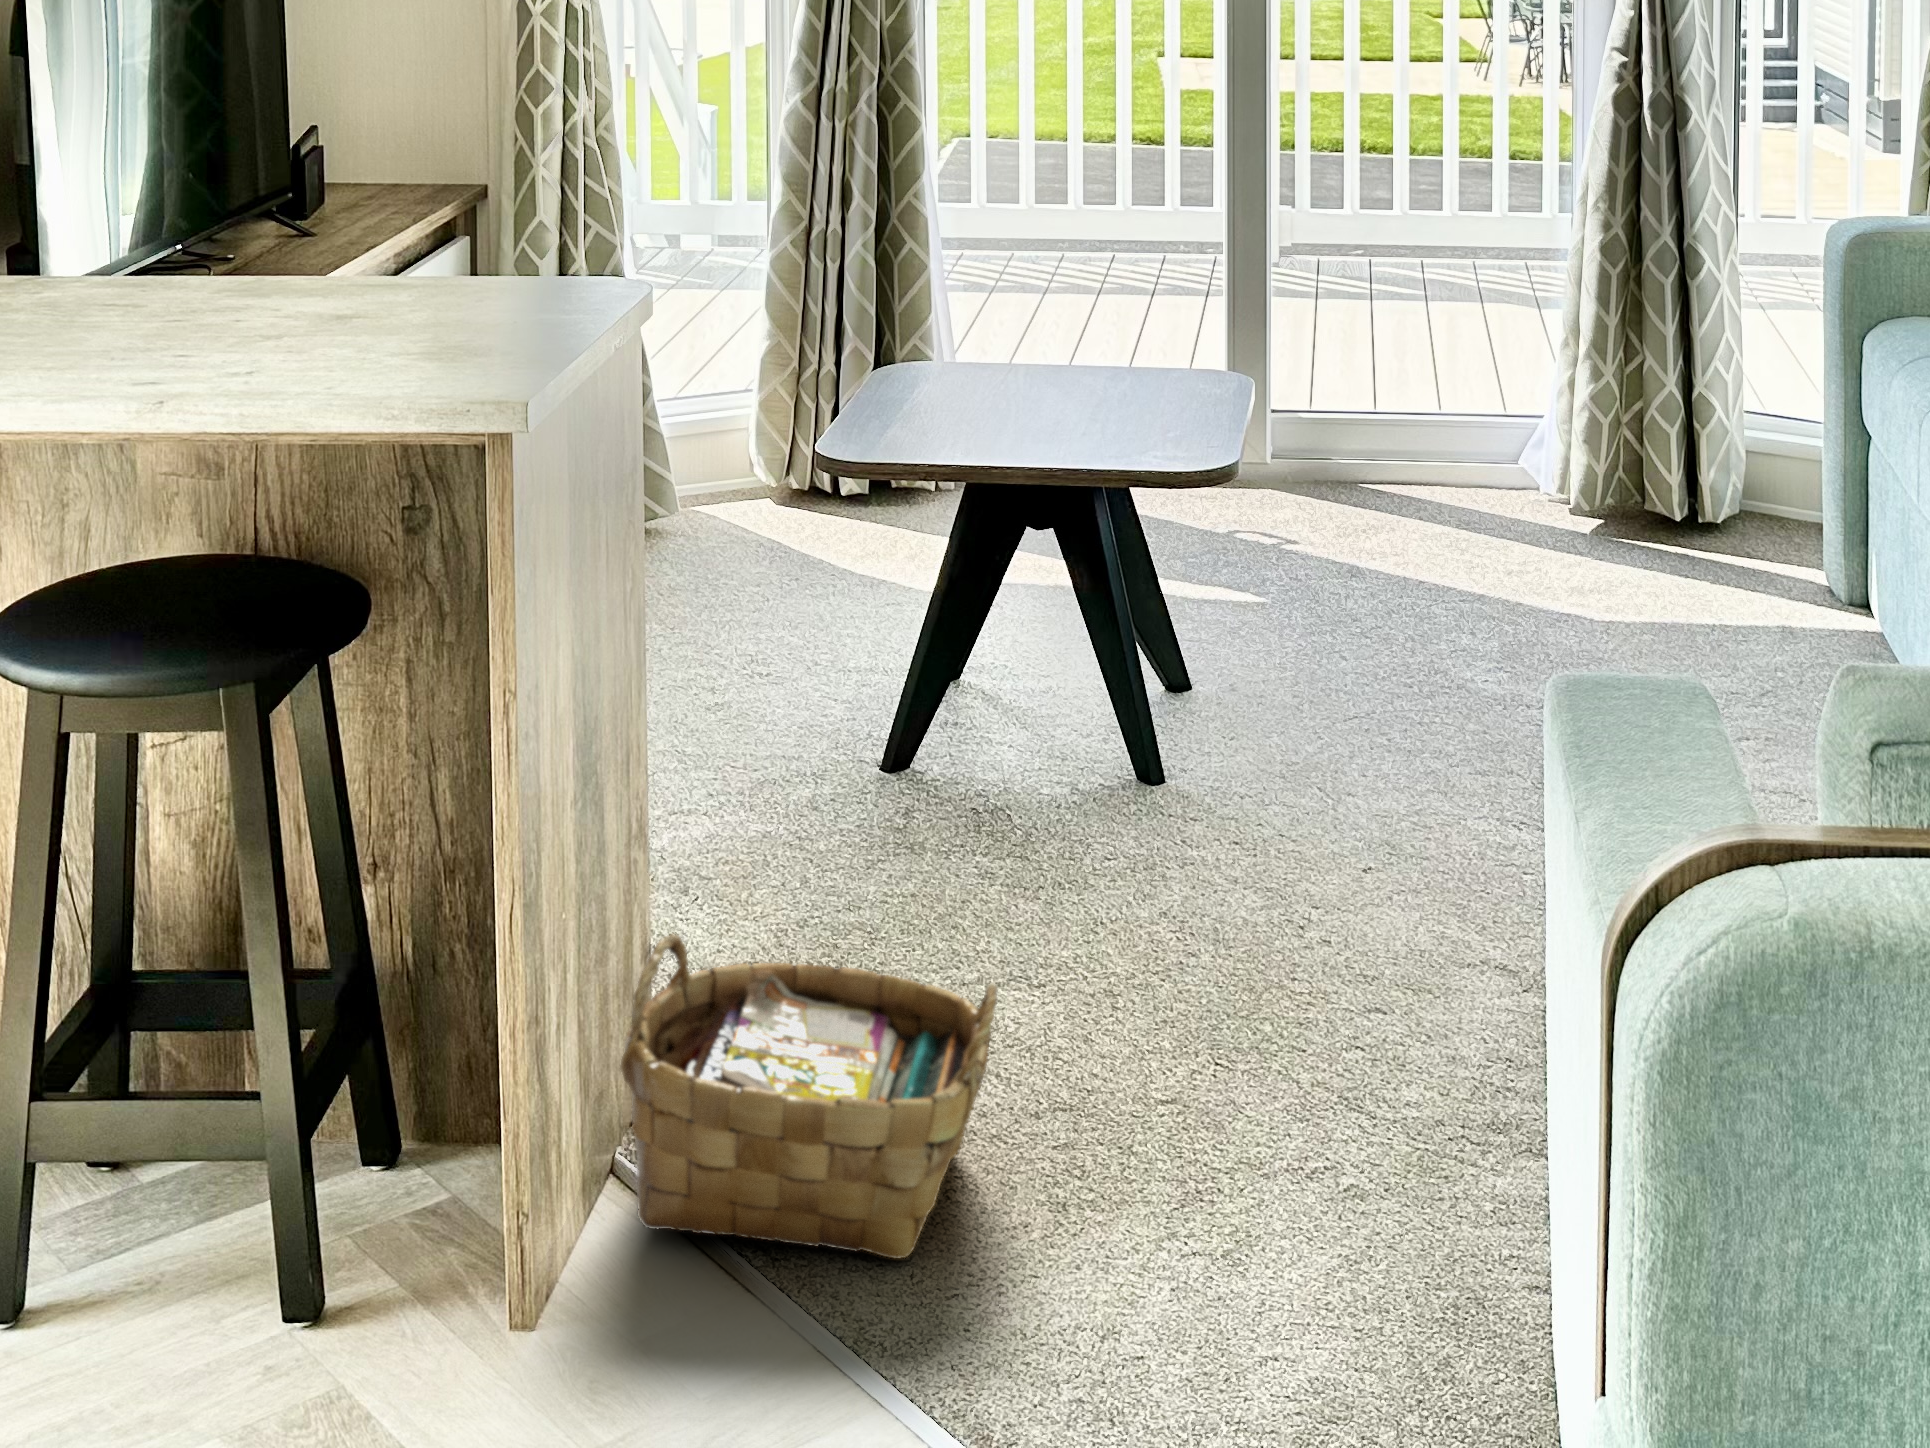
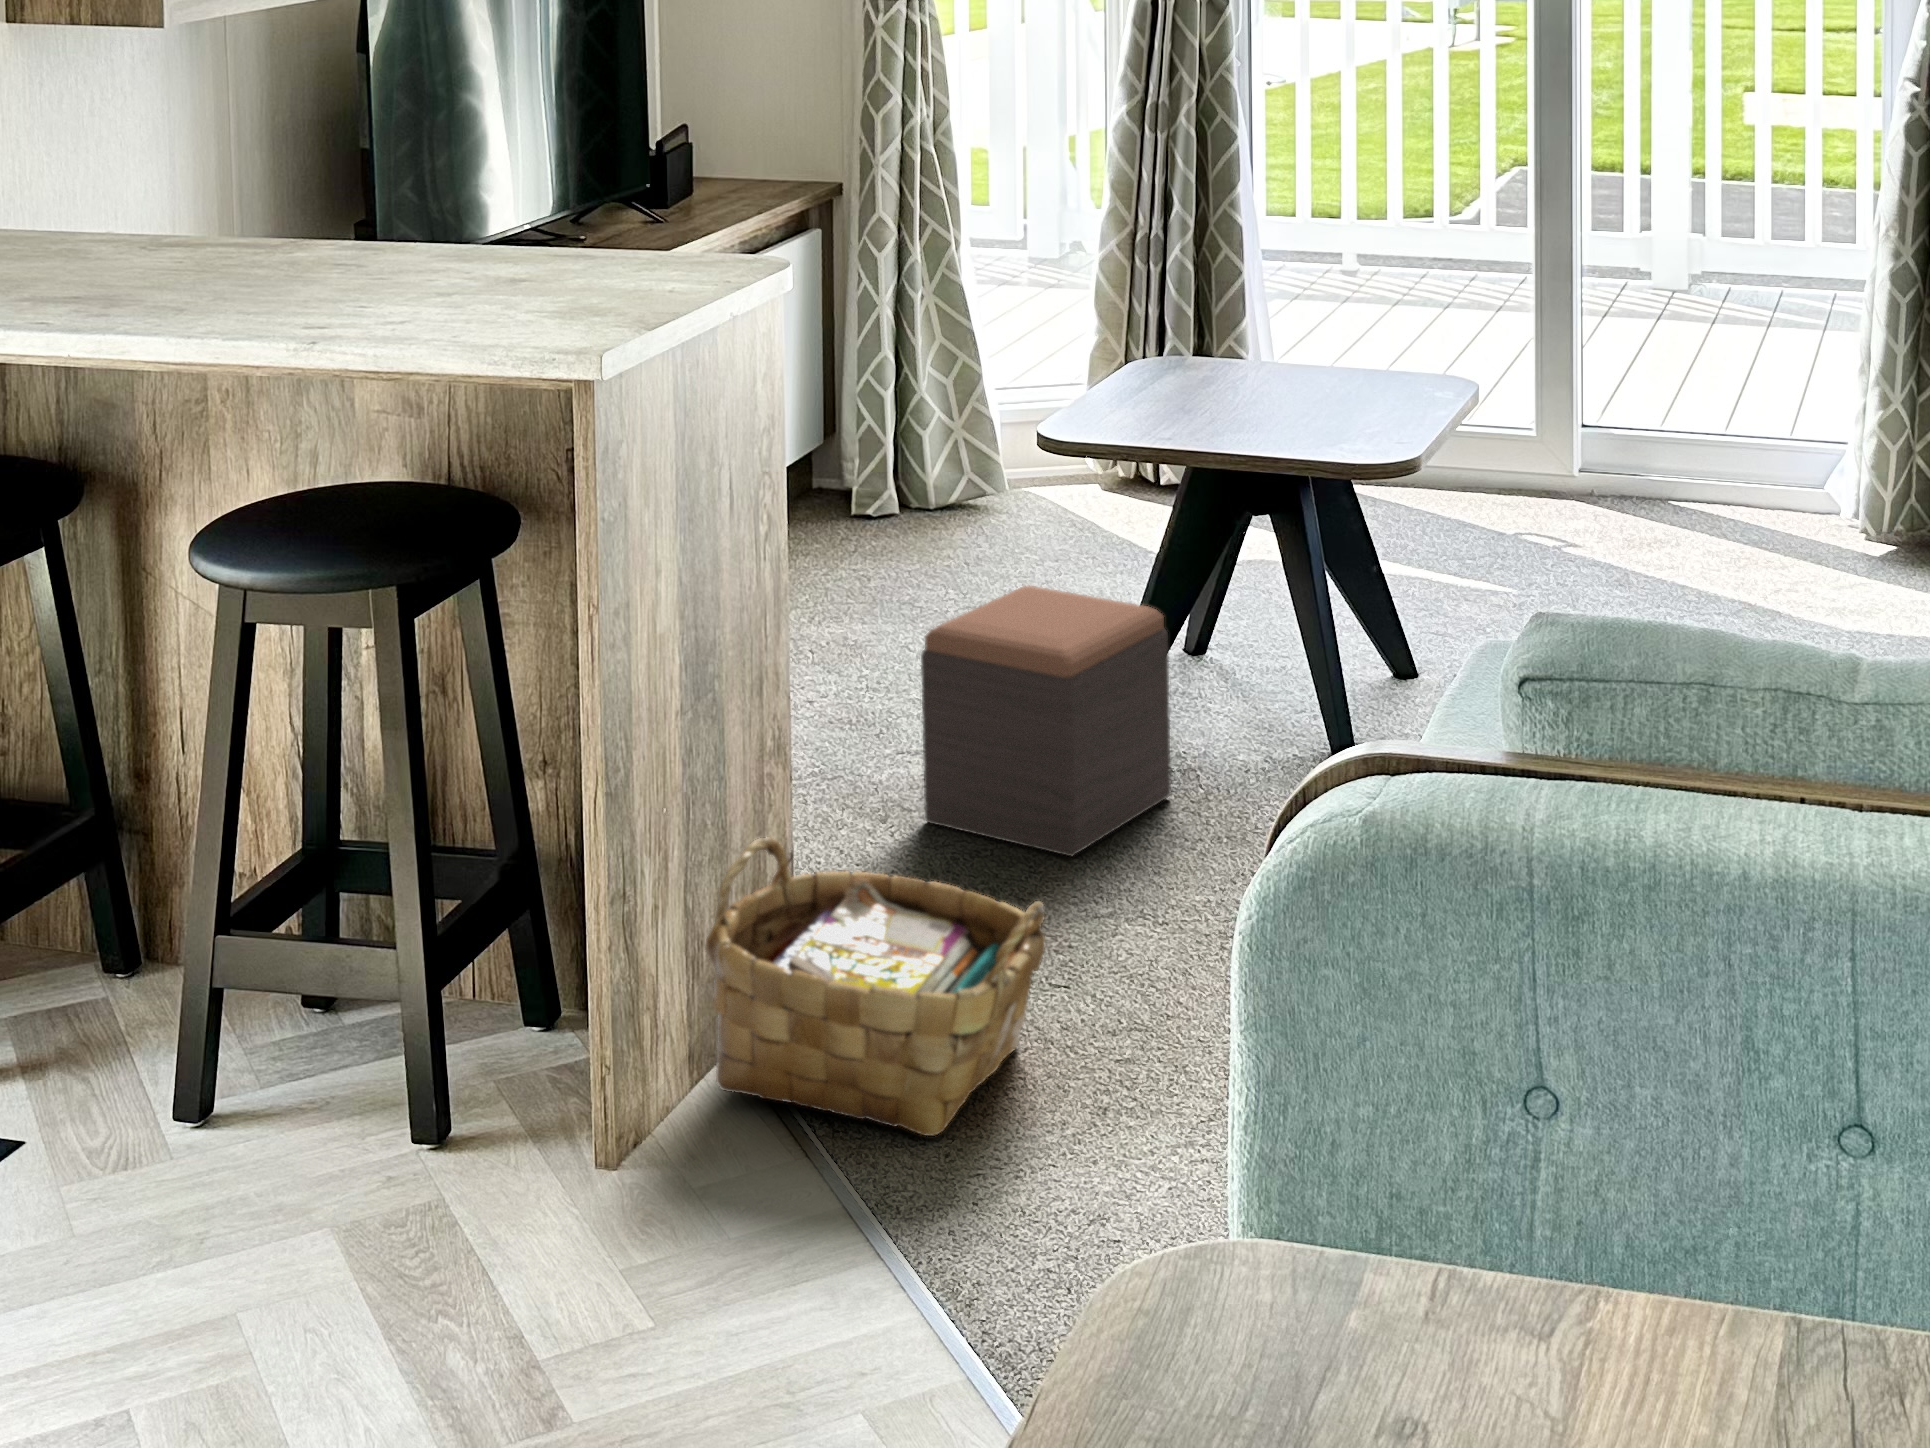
footstool: none [734,622,995,919] -> present [921,586,1171,856]

